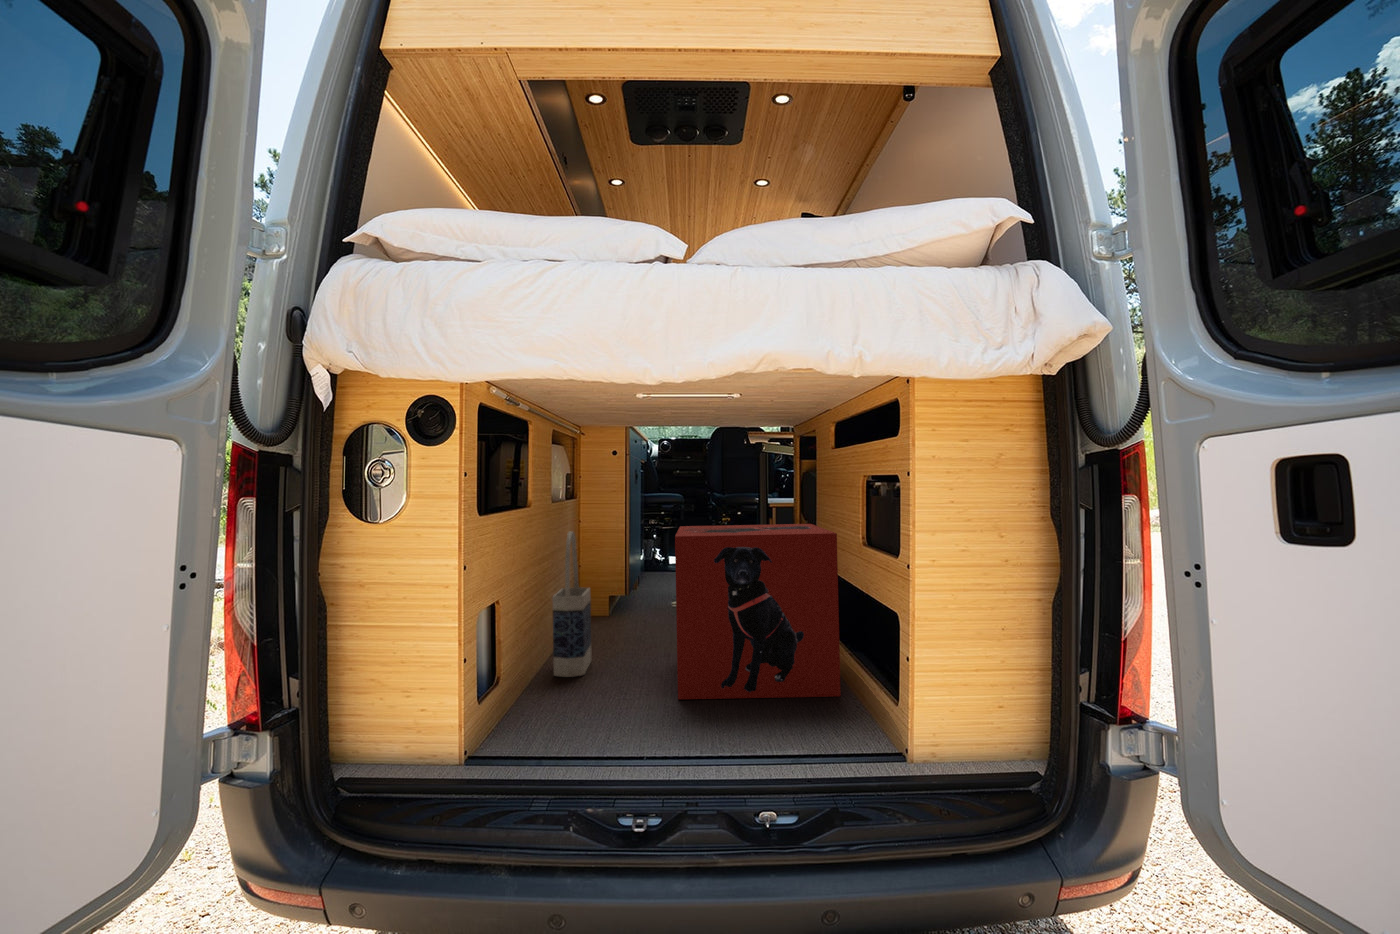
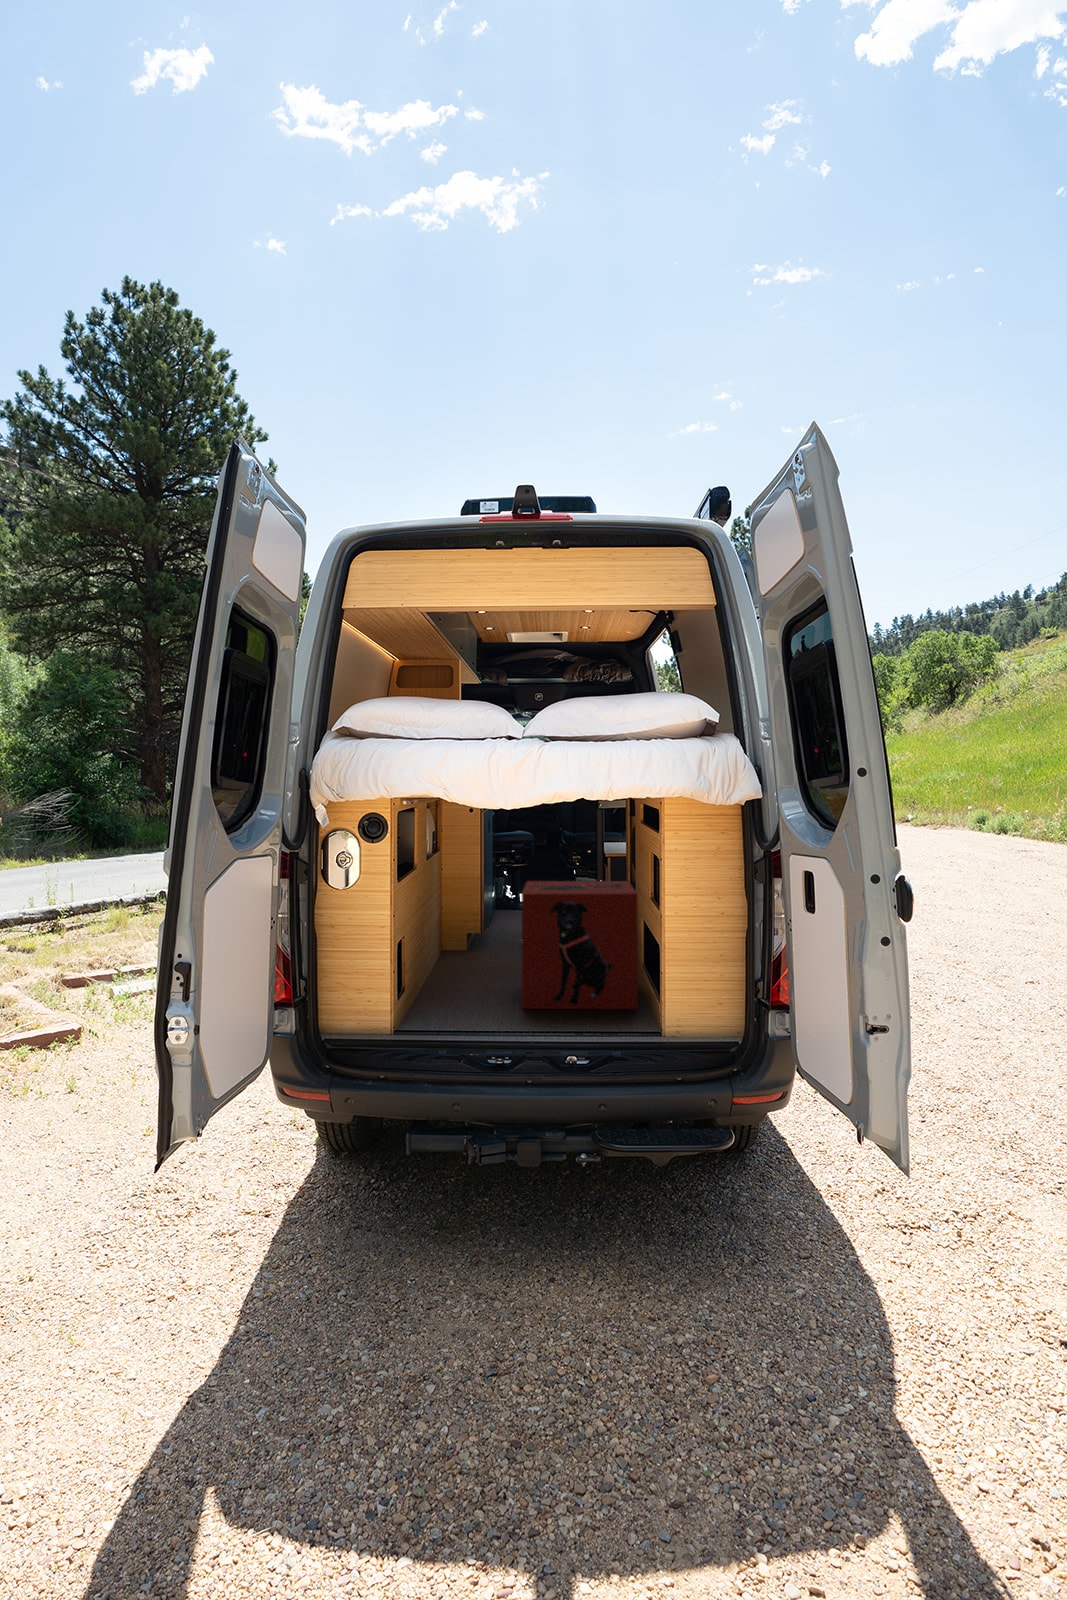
bag: present [552,532,591,677] -> none [430,885,457,994]

